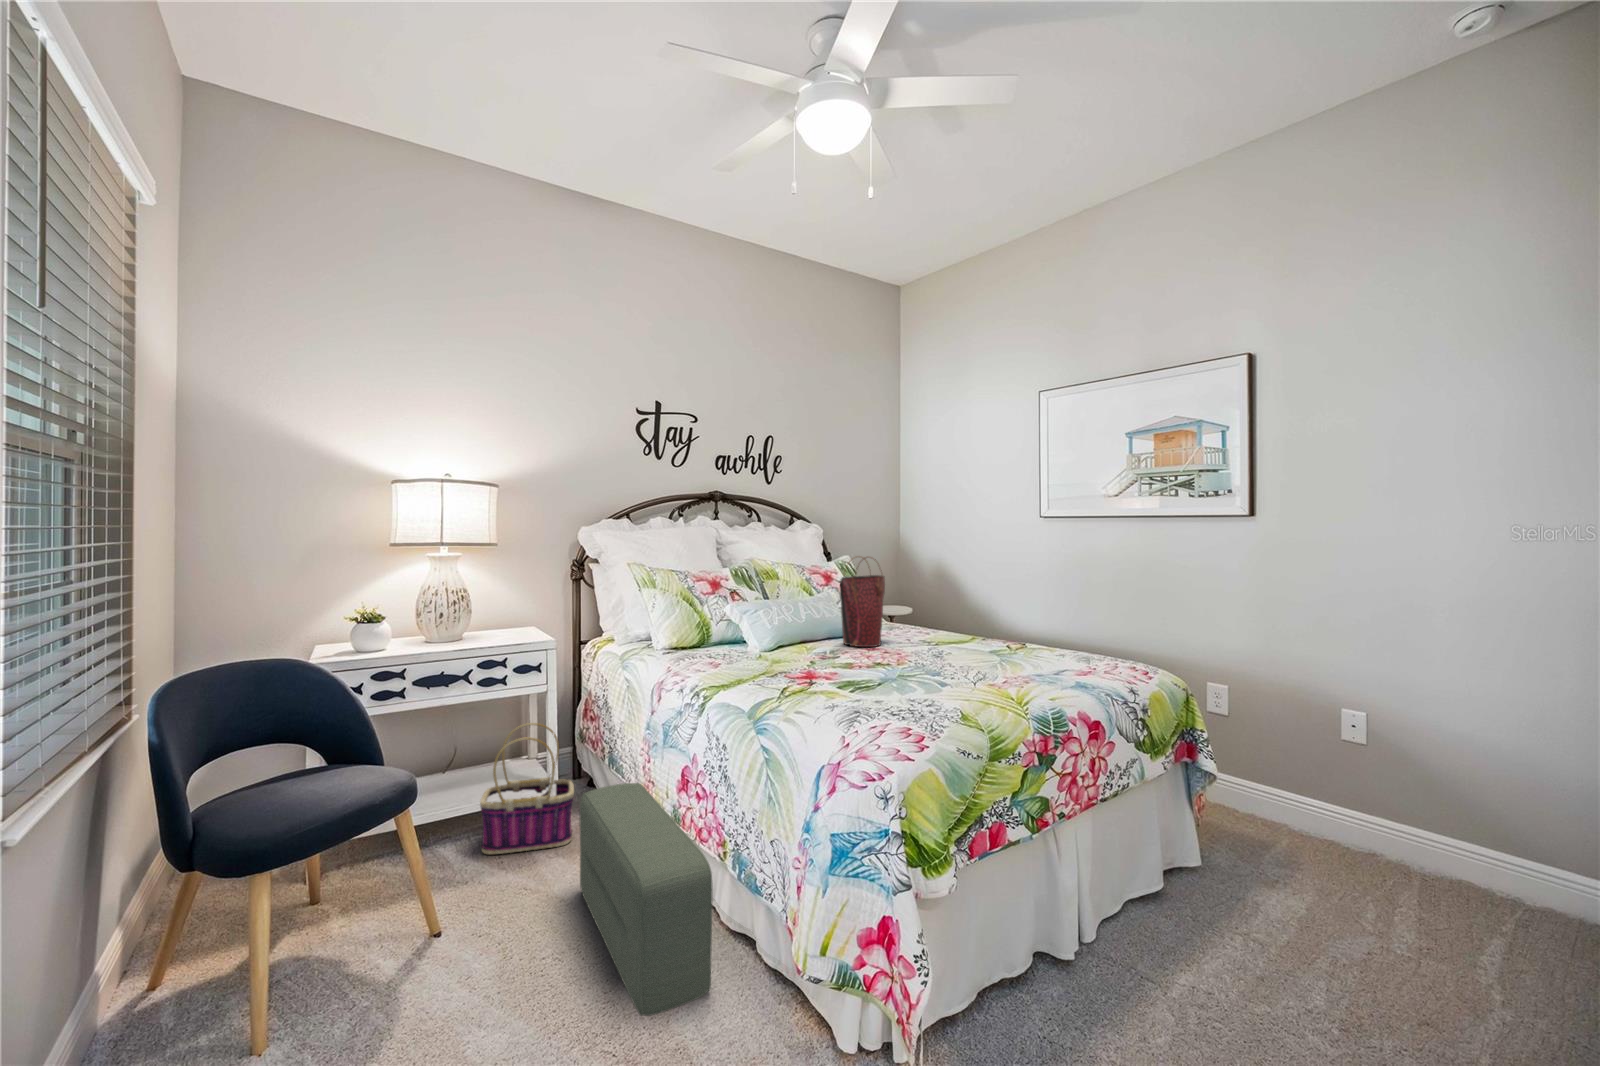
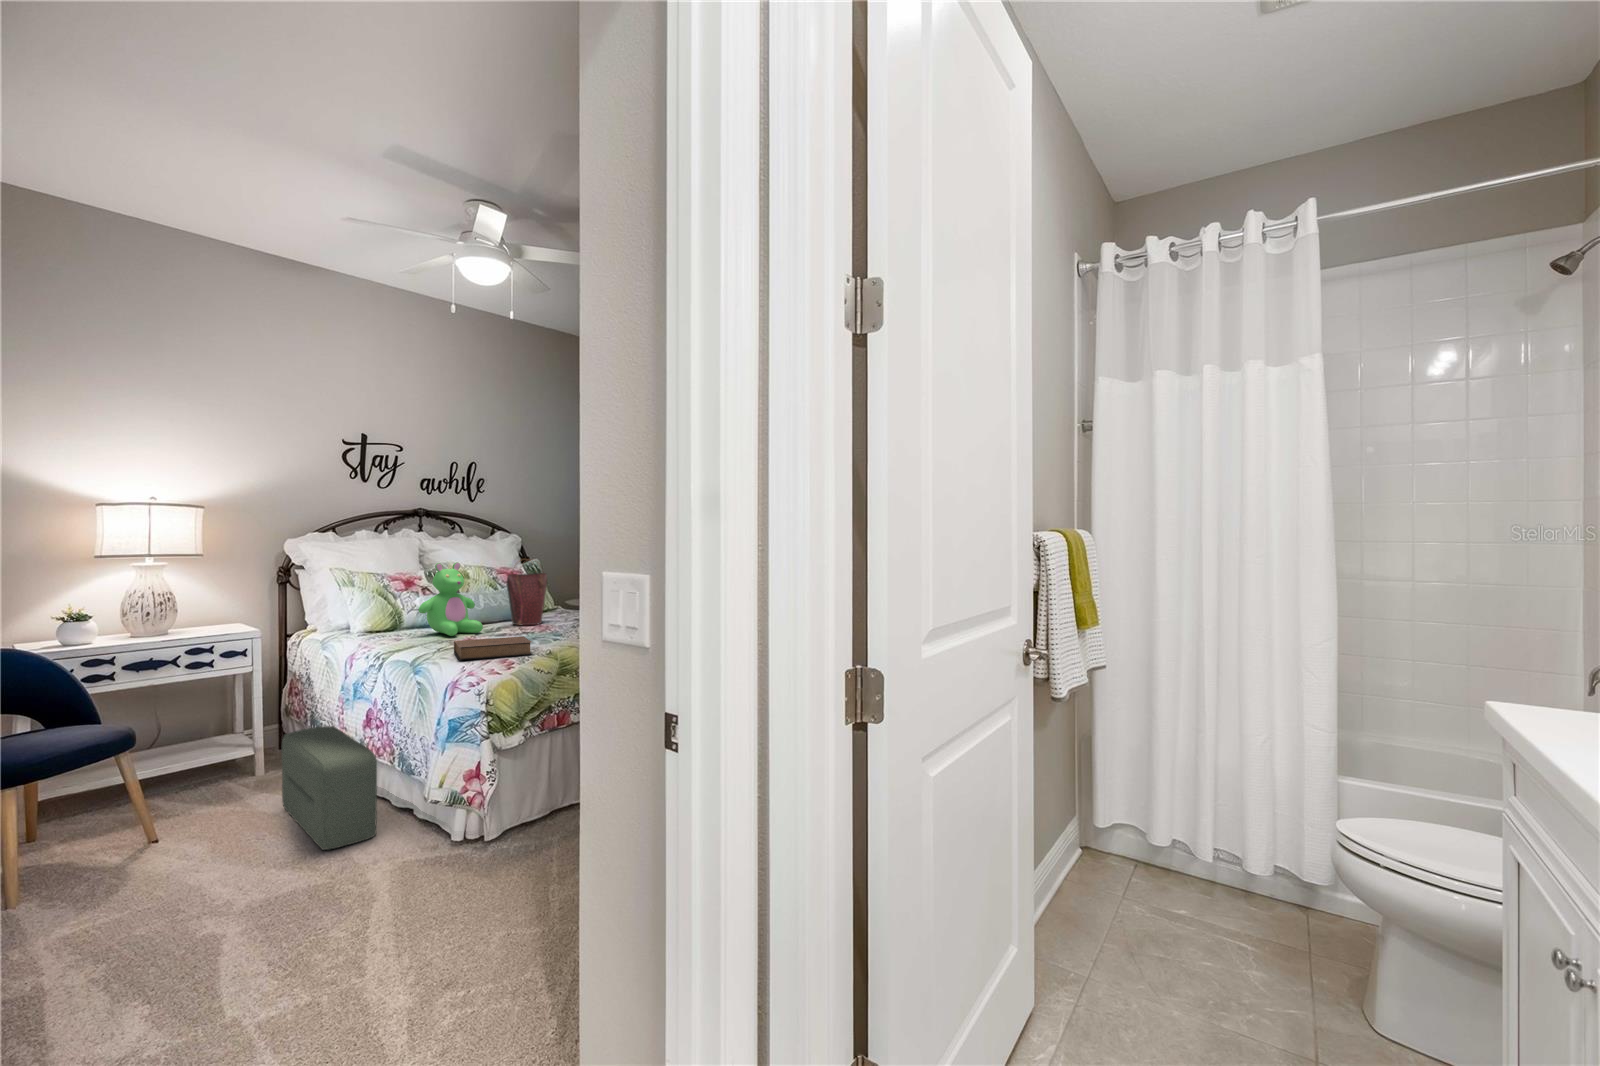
teddy bear: none [739,559,818,662] -> present [419,562,483,636]
book: none [807,678,931,721] -> present [454,636,531,660]
basket: present [480,723,574,854] -> none [192,697,279,798]

